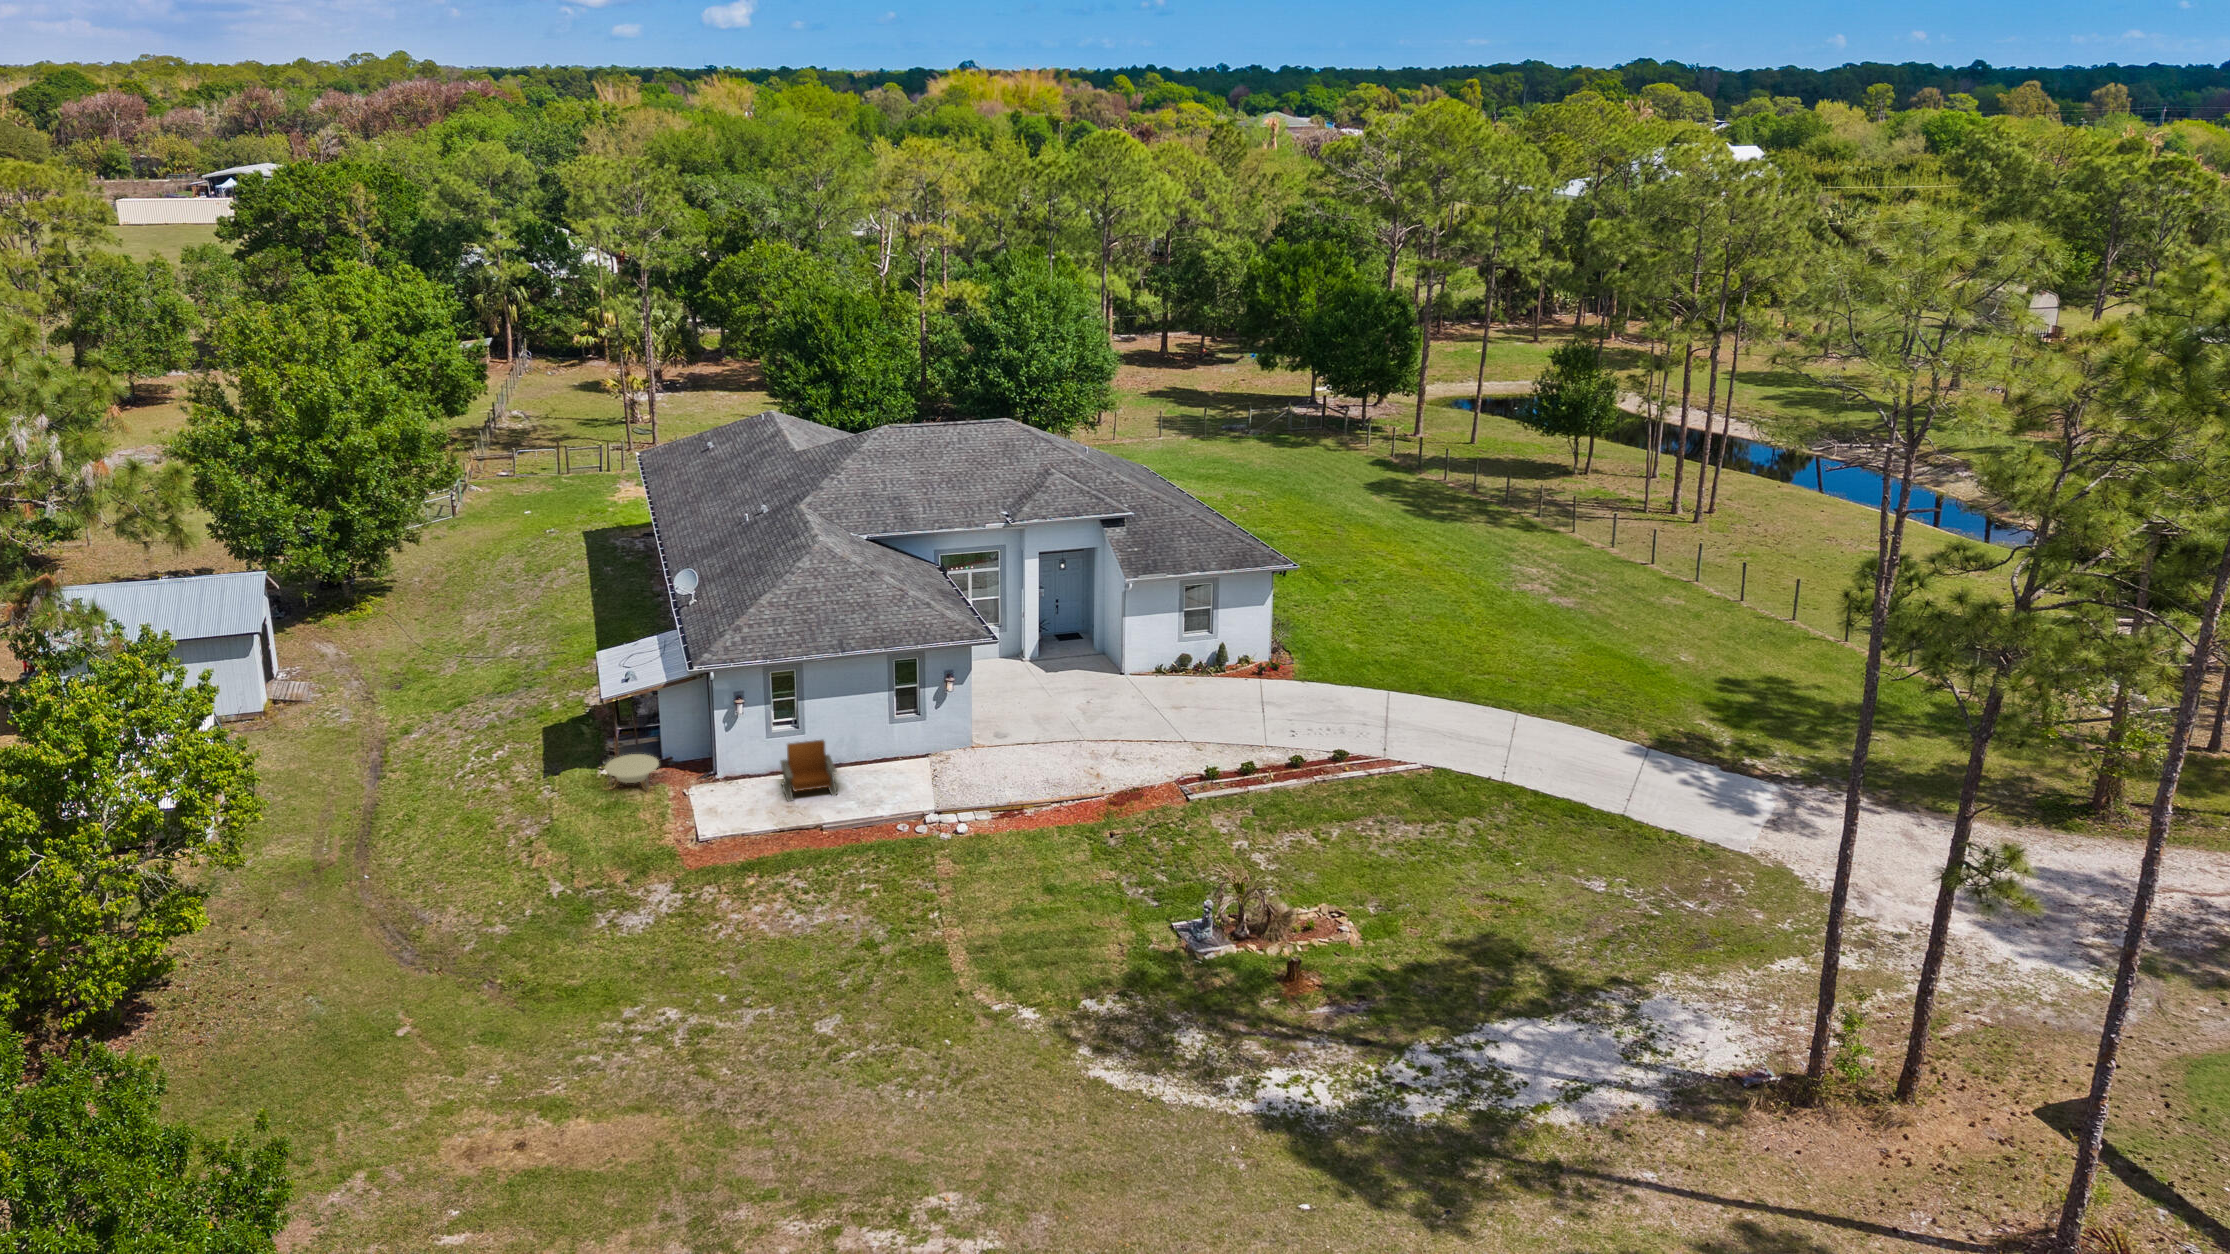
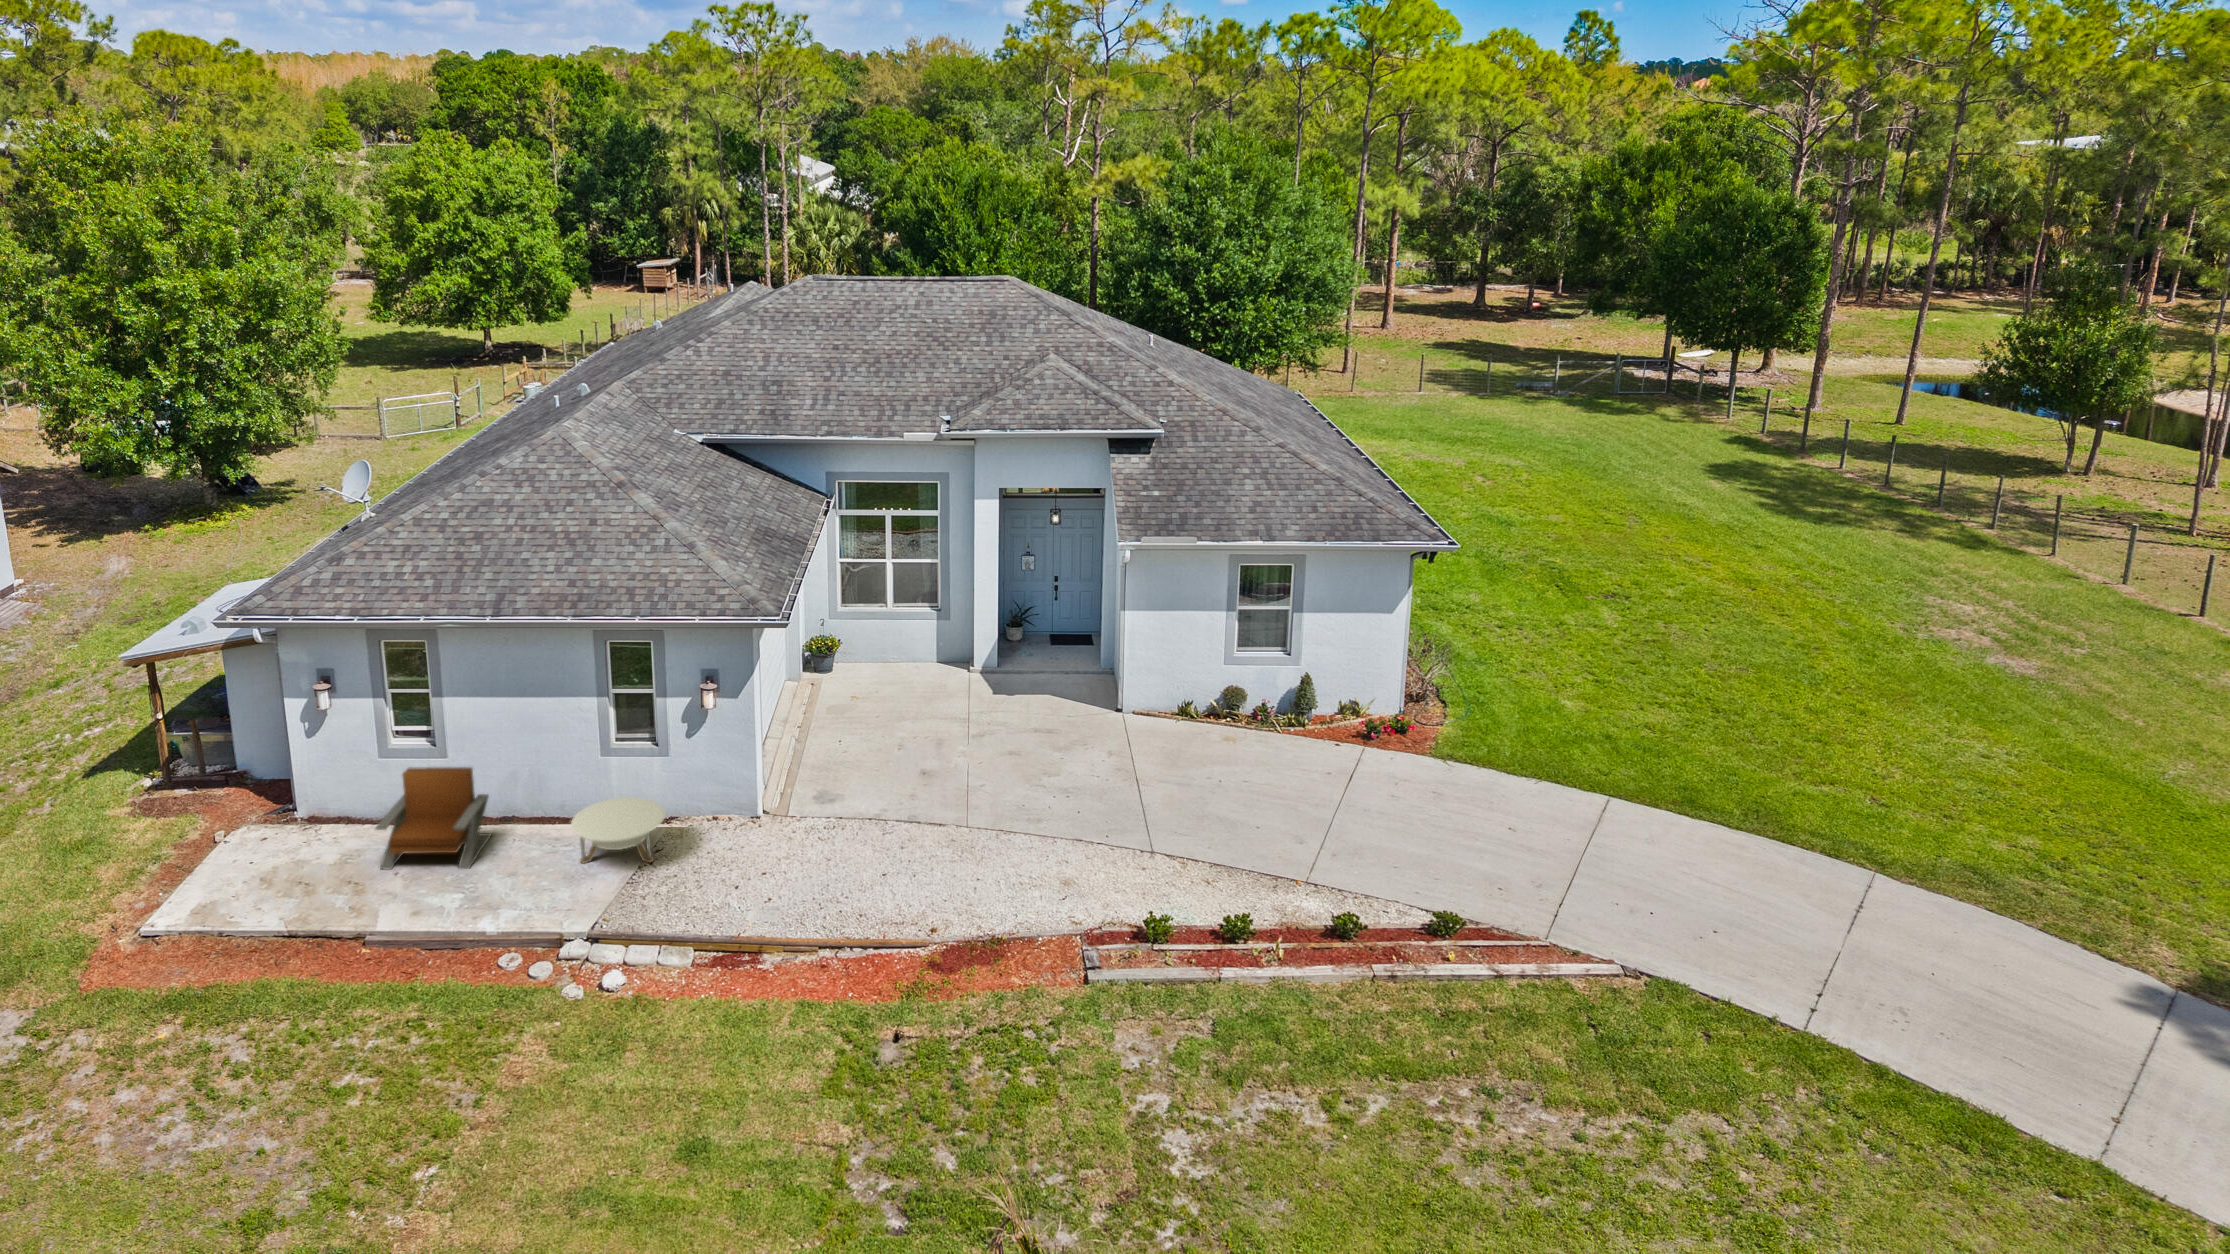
round table: present [605,754,659,791] -> present [571,797,665,863]

